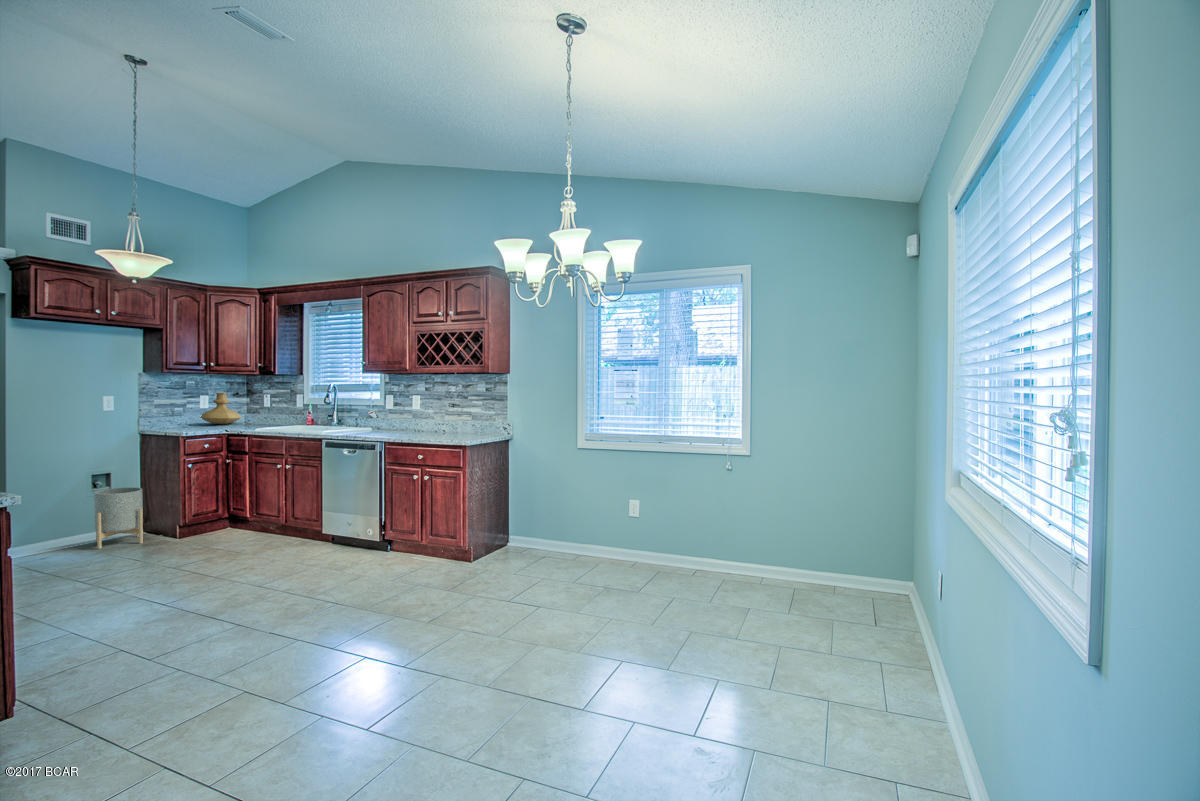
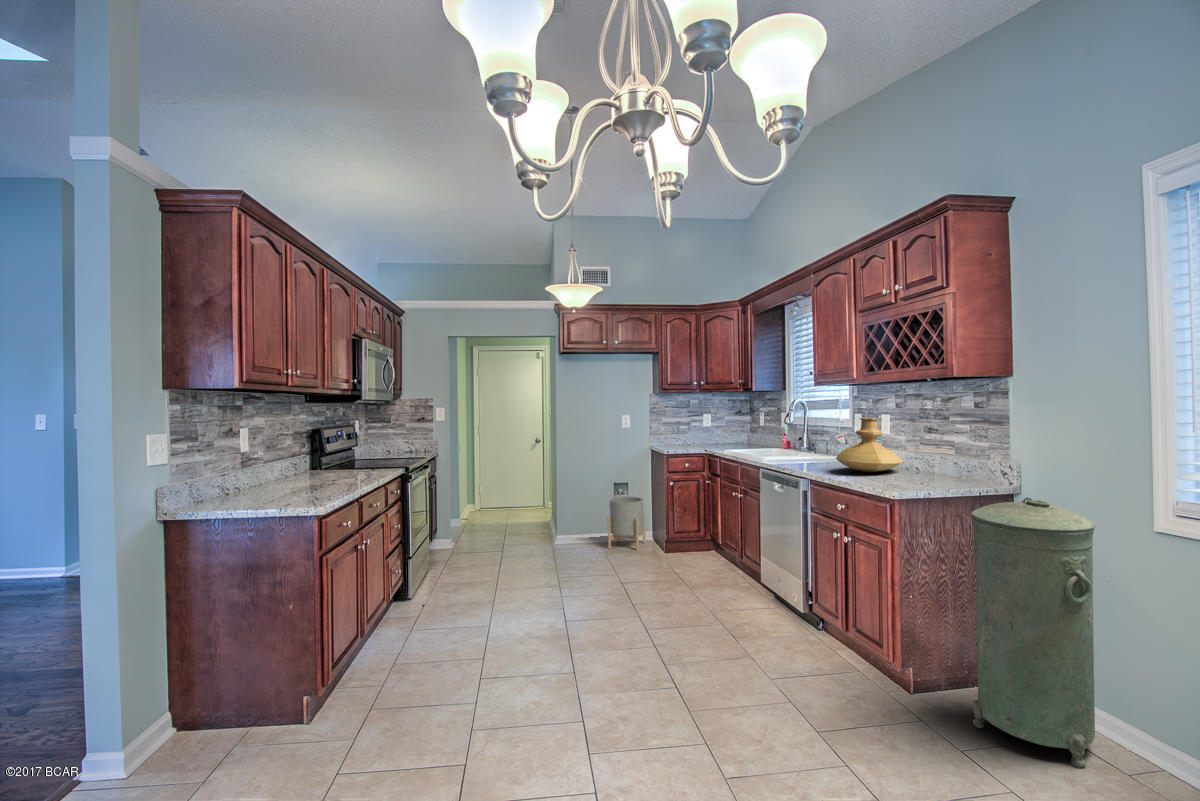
vase: present [200,393,241,424] -> present [836,418,903,472]
trash can: none [507,437,558,562] -> present [971,497,1095,766]

